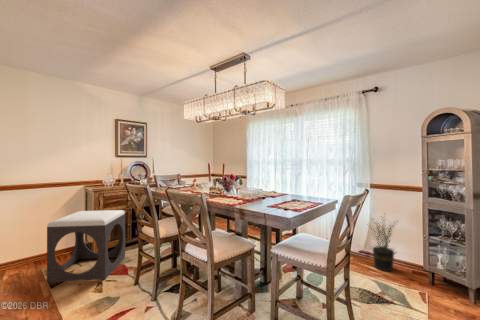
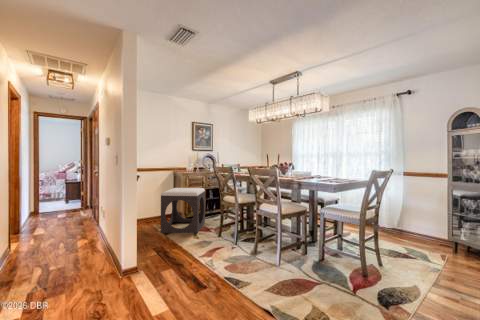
potted plant: present [373,221,398,271] -> none [396,195,429,242]

